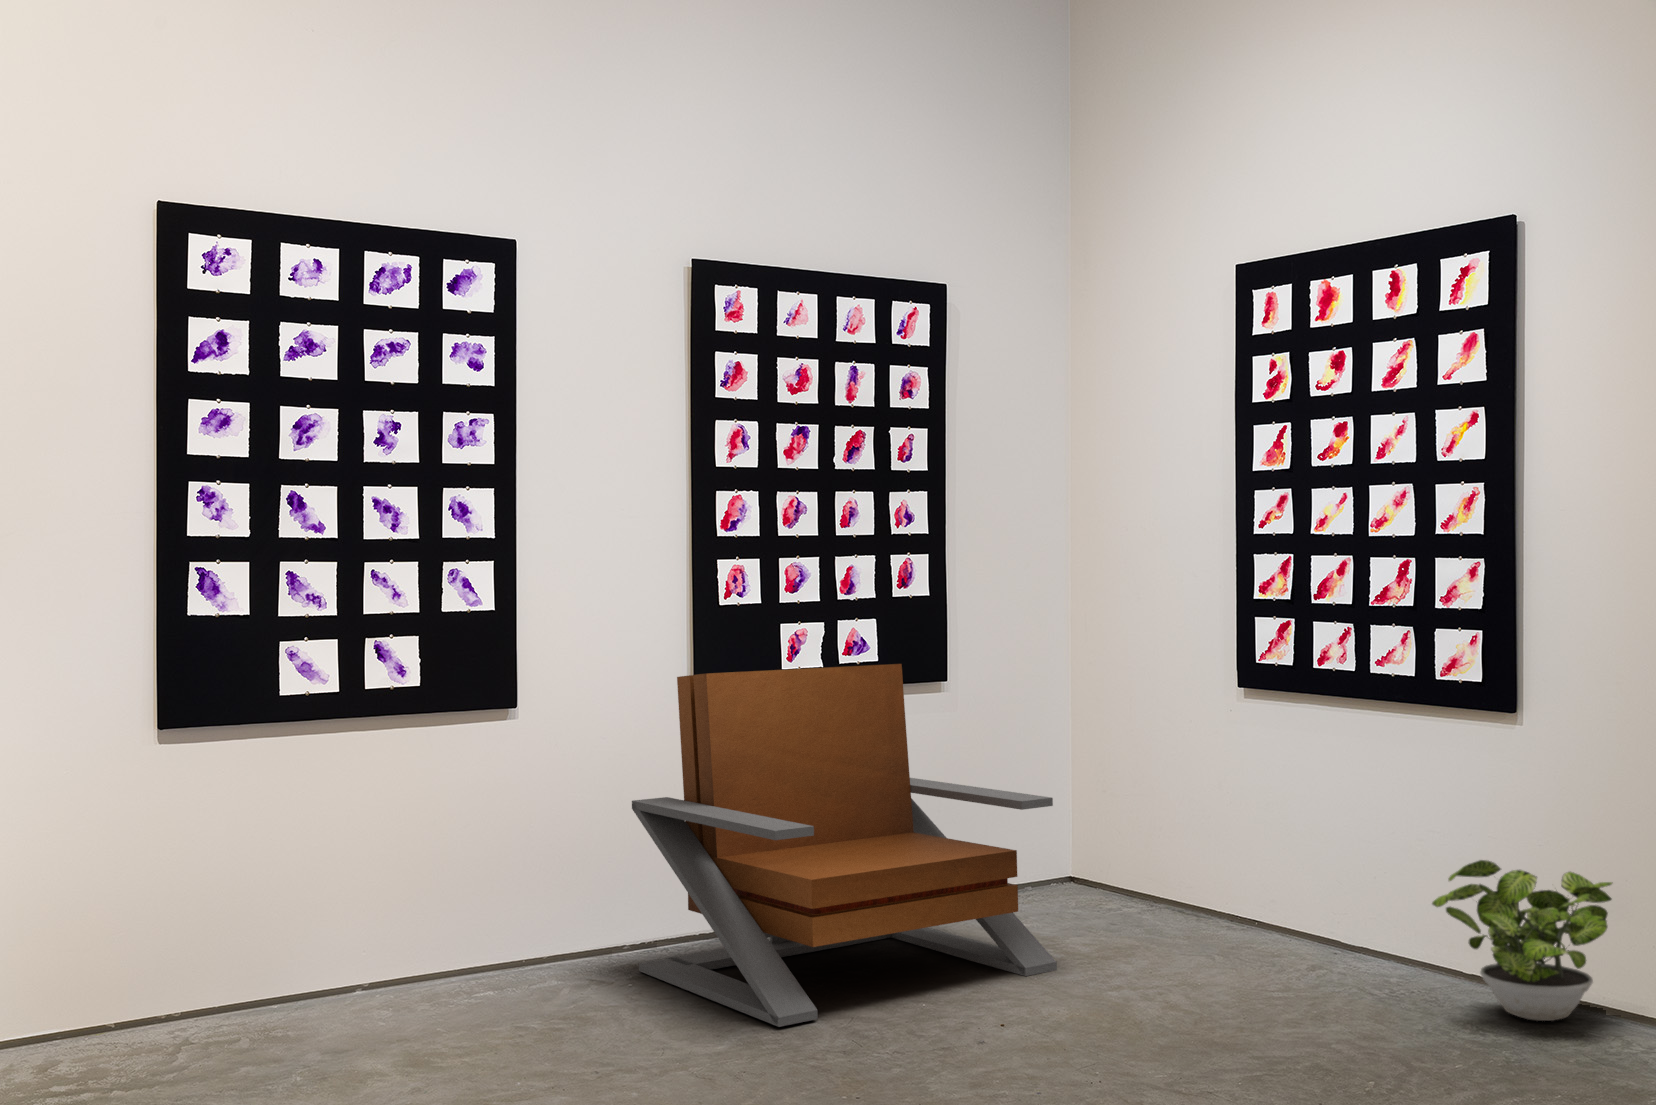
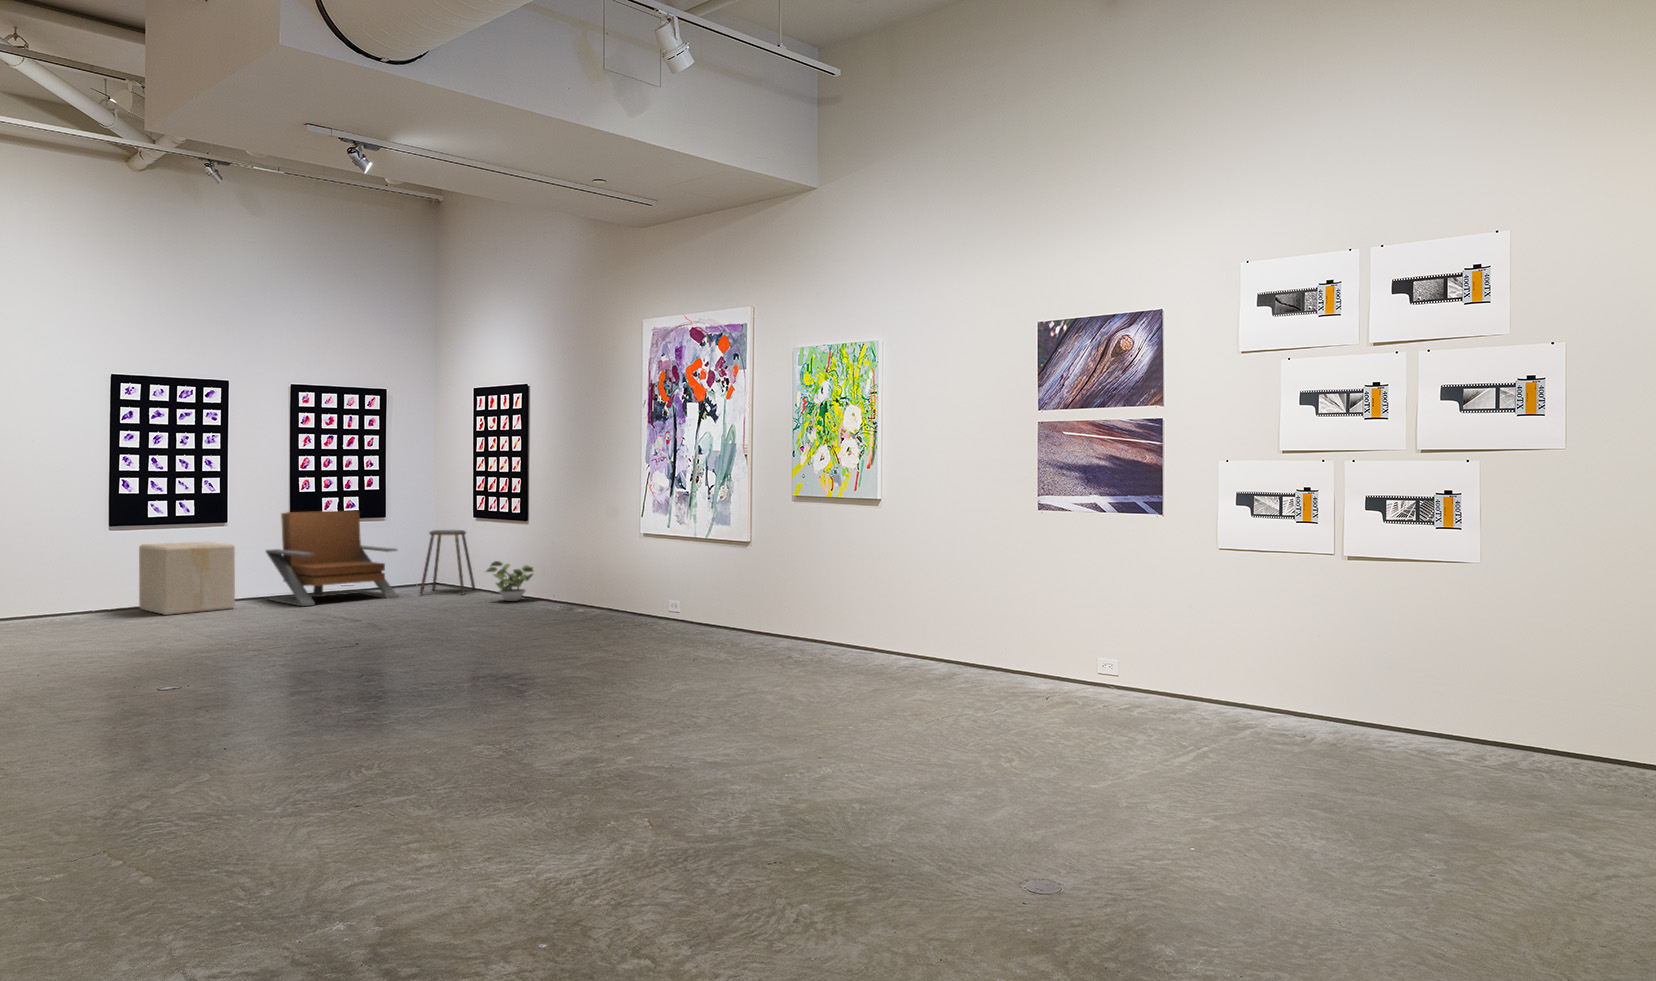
stool: none [1117,725,1277,960] -> present [420,530,475,594]
cardboard box: none [248,777,554,1075] -> present [139,542,235,615]

